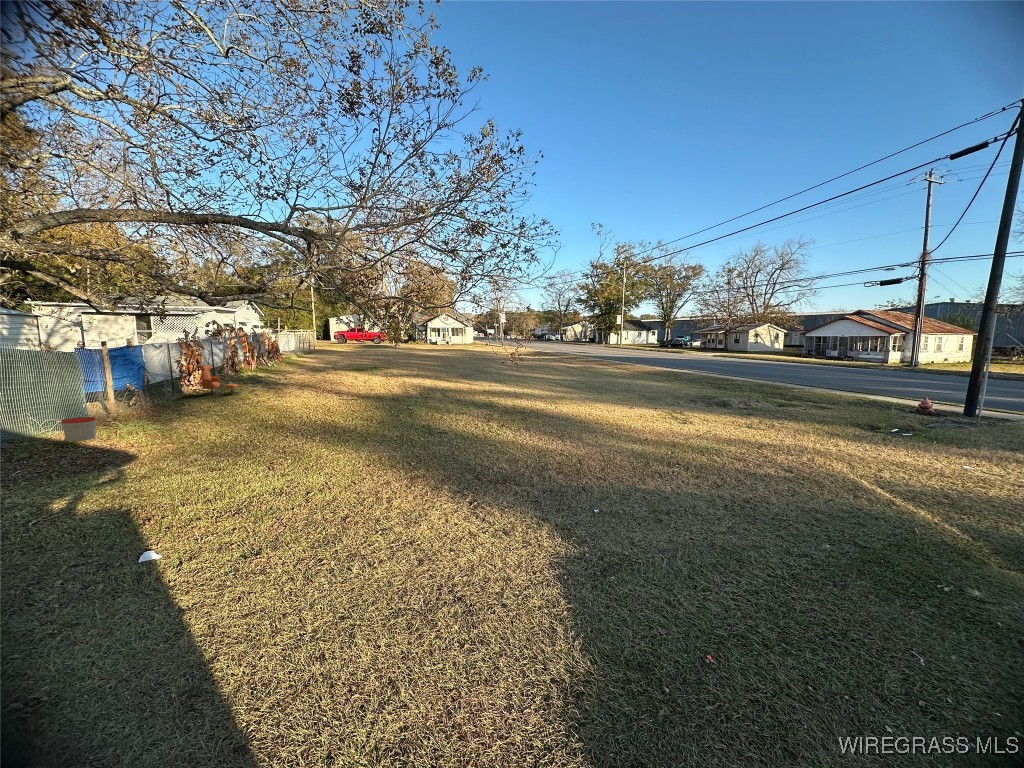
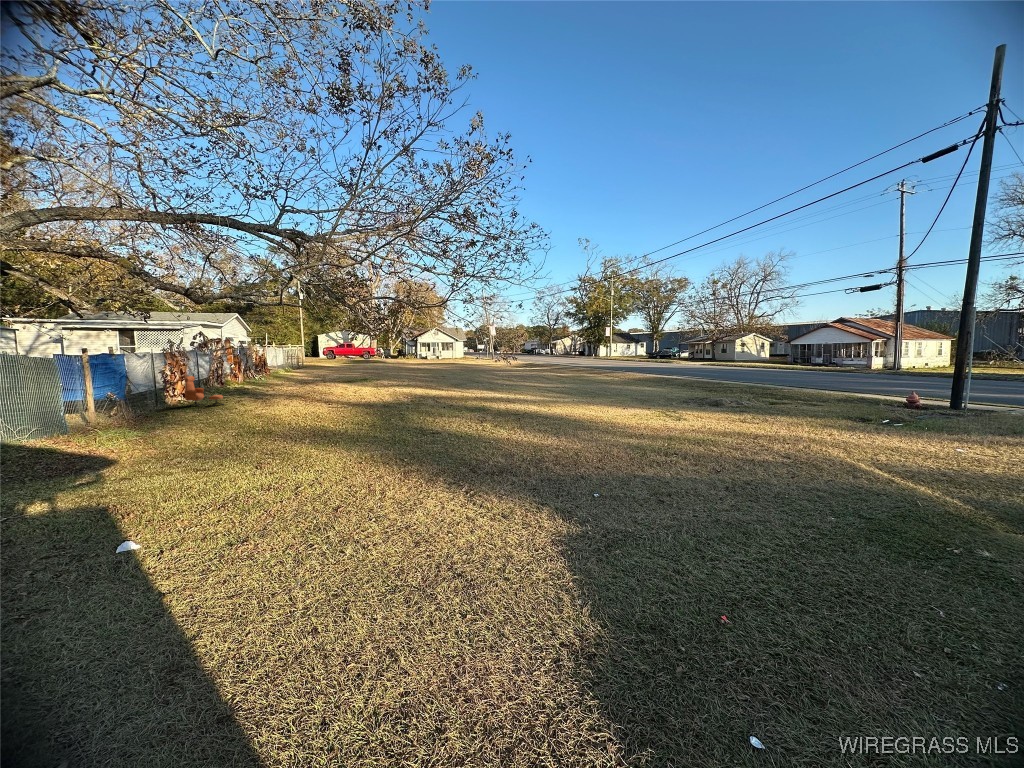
bucket: present [61,417,97,441] -> none [36,424,74,449]

